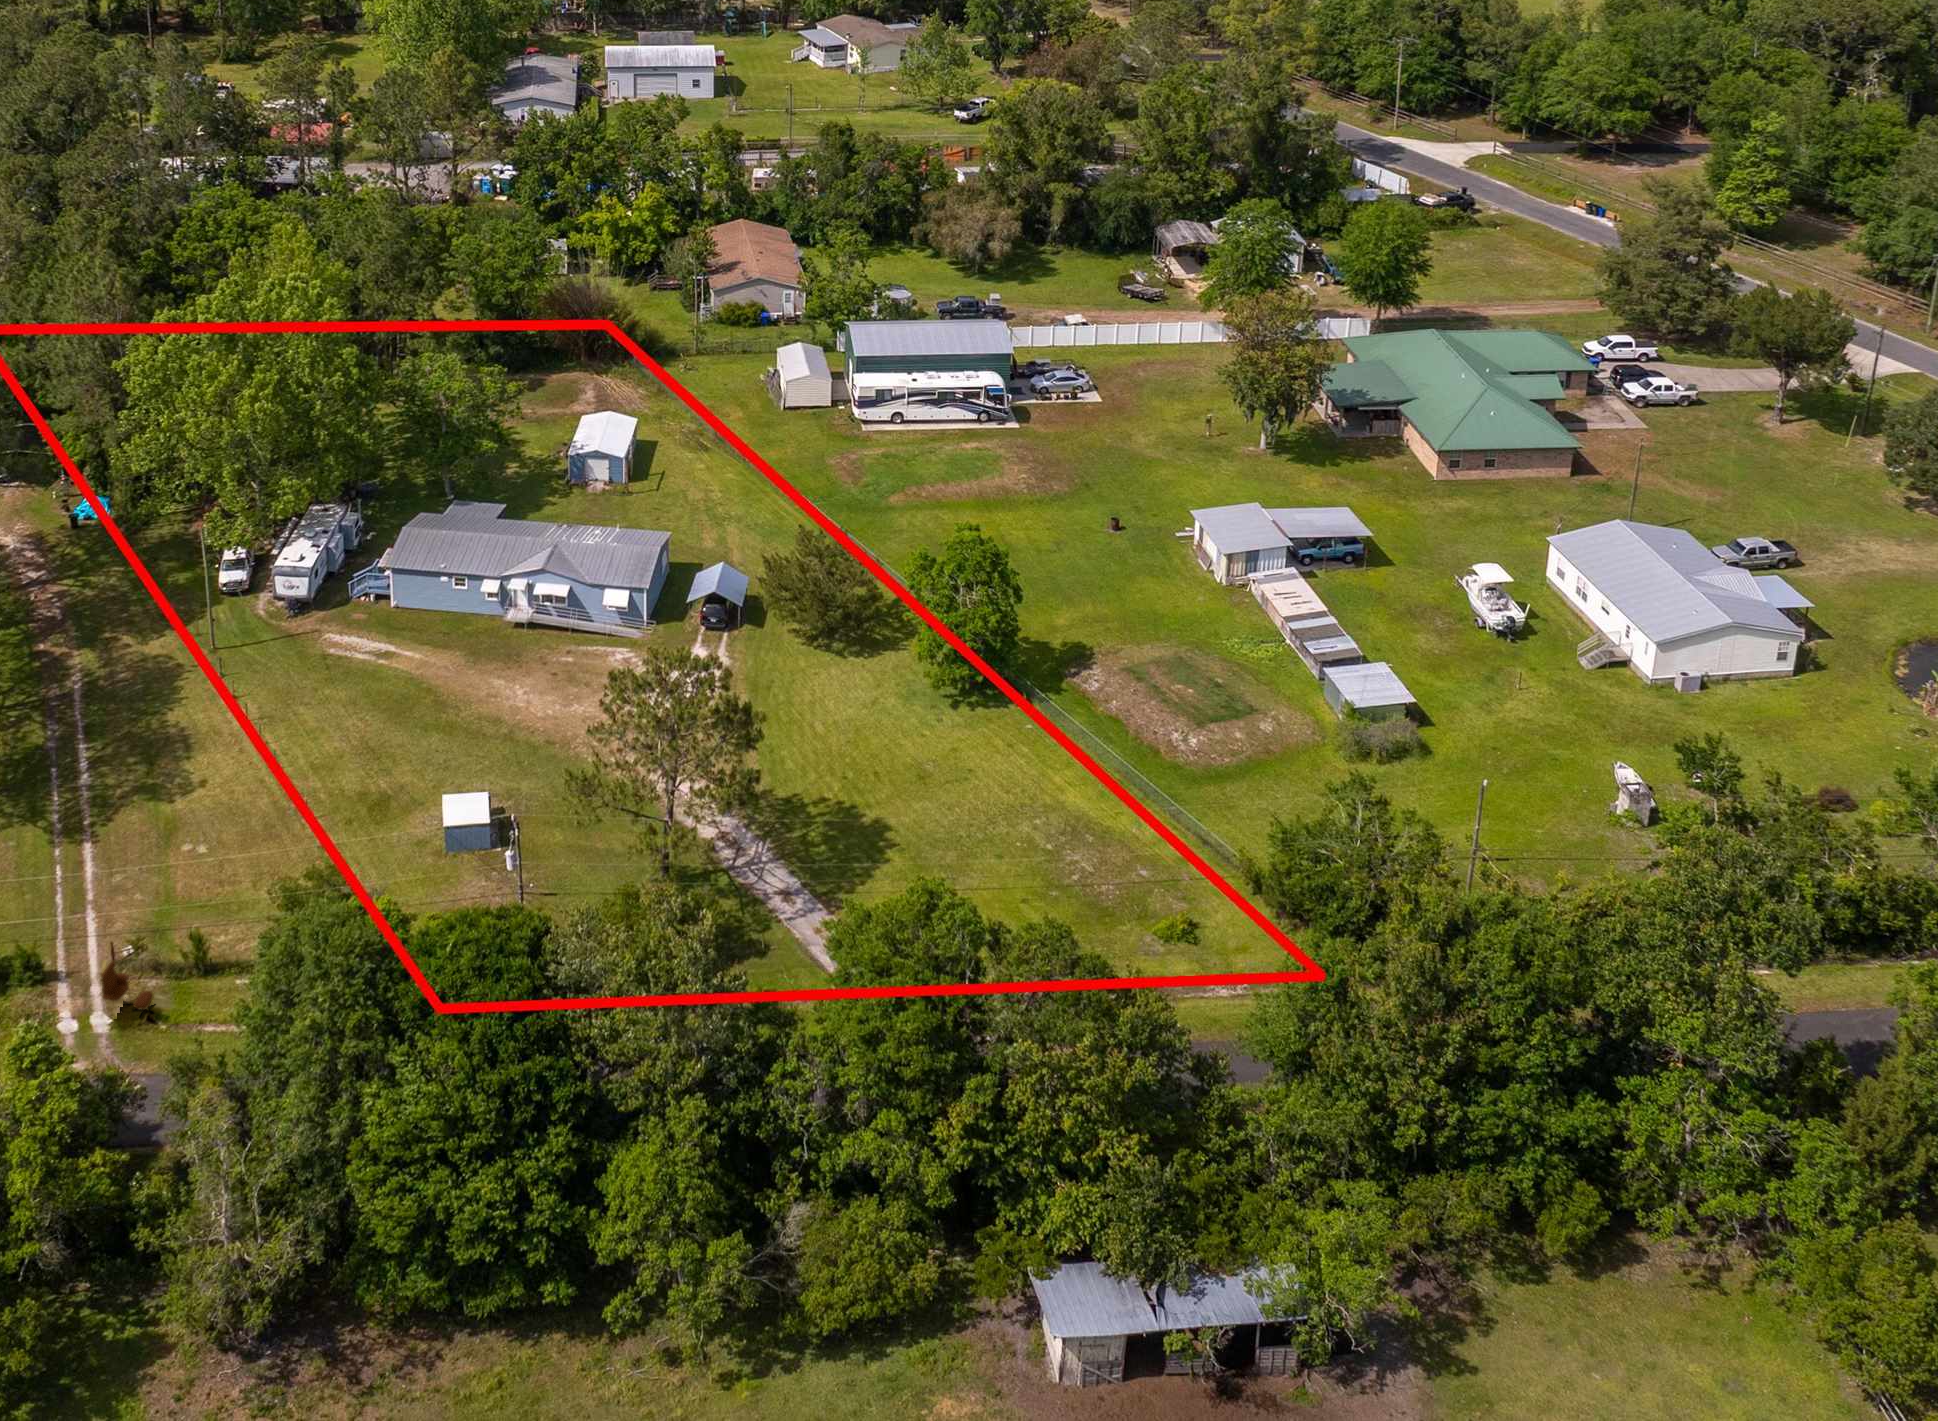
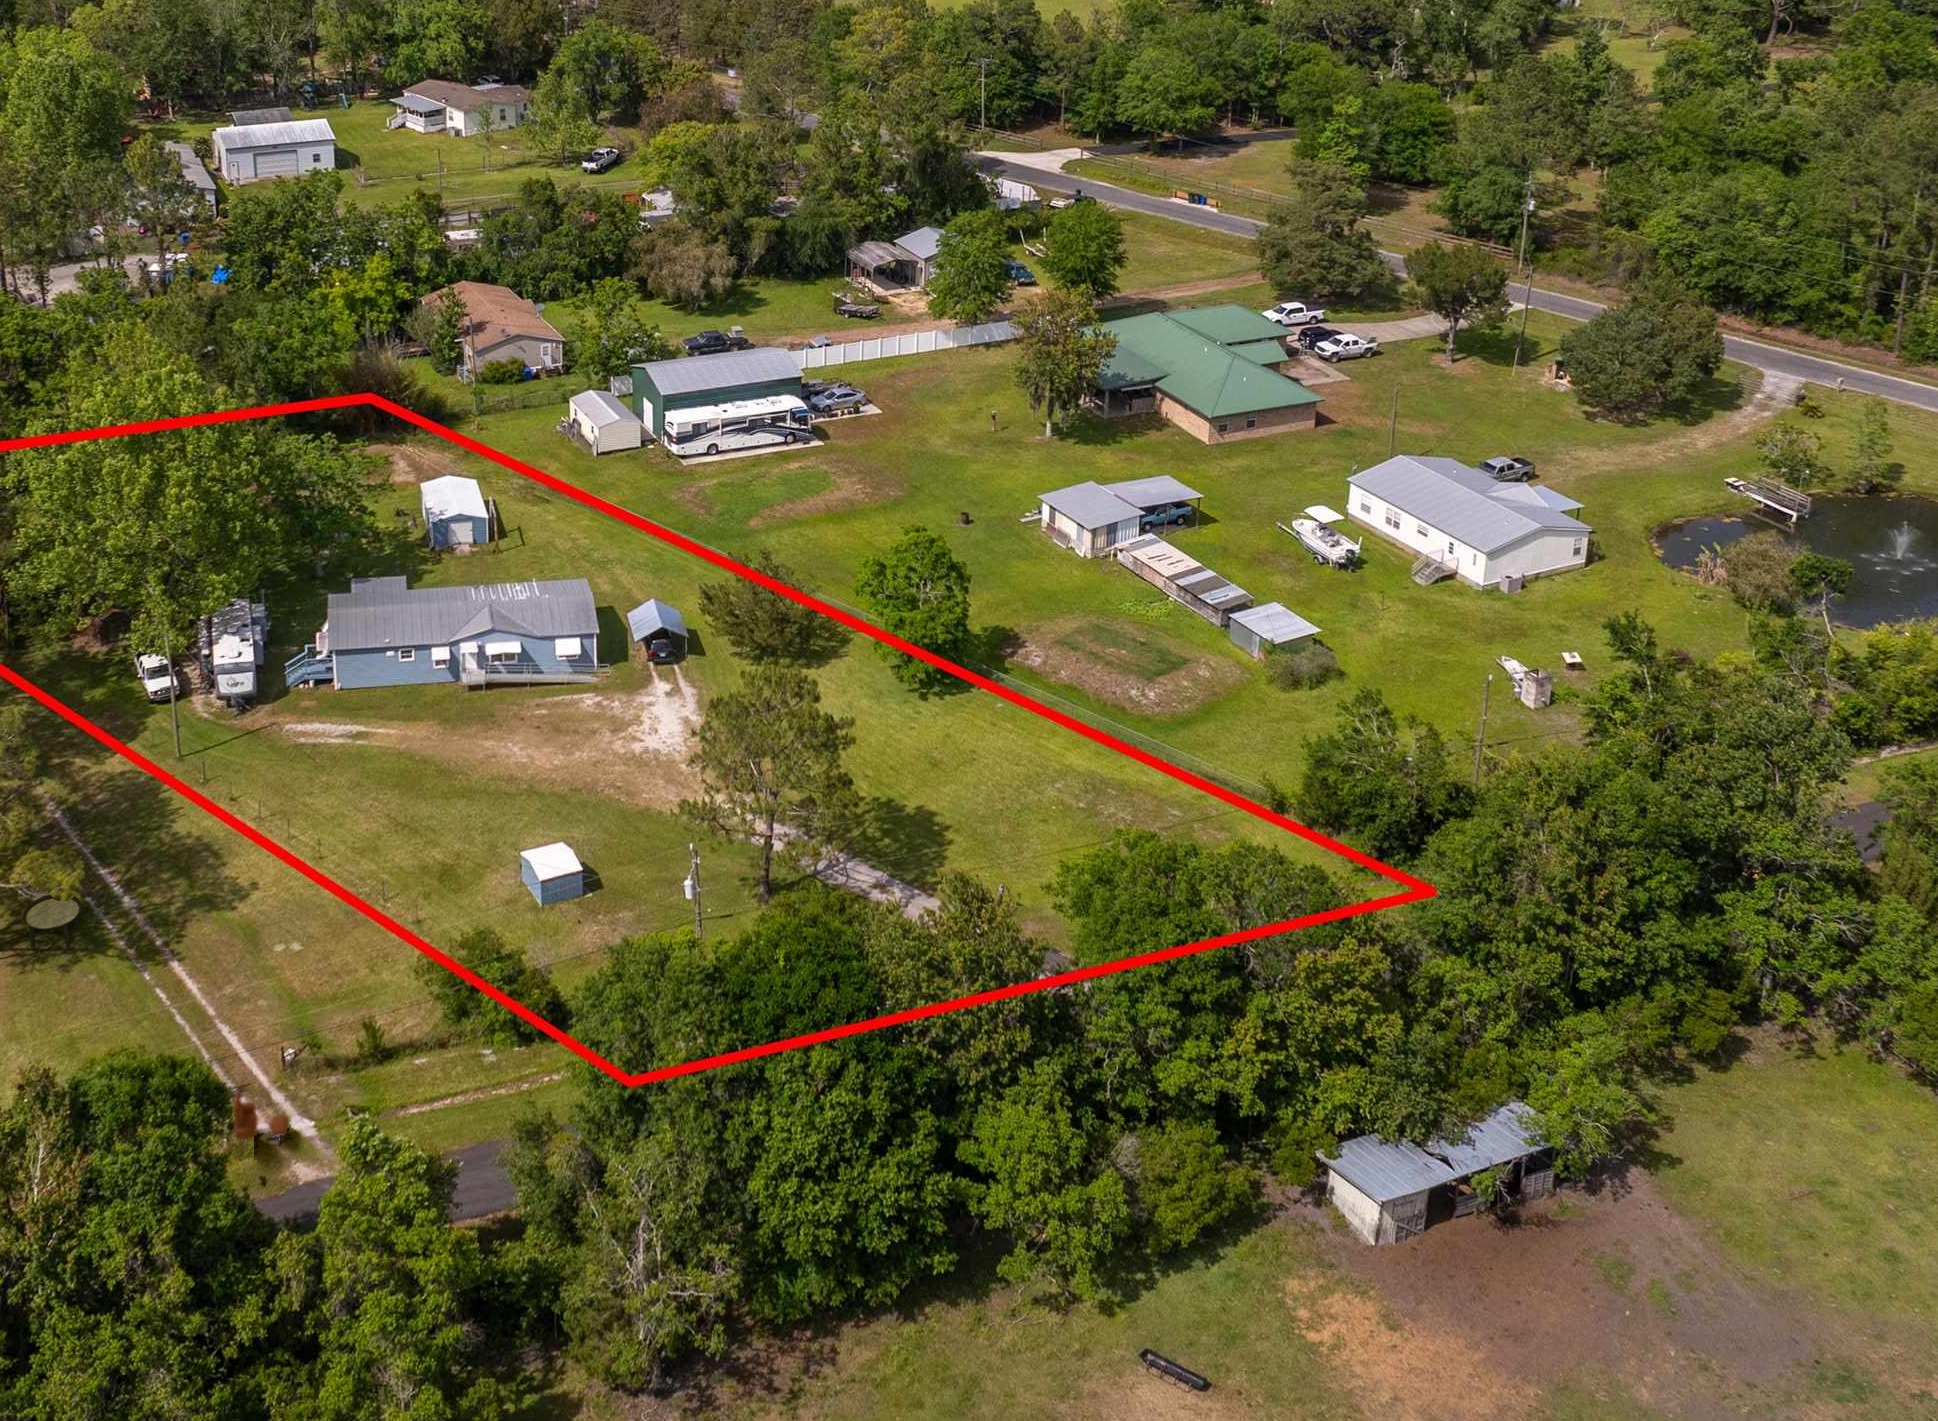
round table: none [17,758,71,810] -> present [22,895,82,951]

